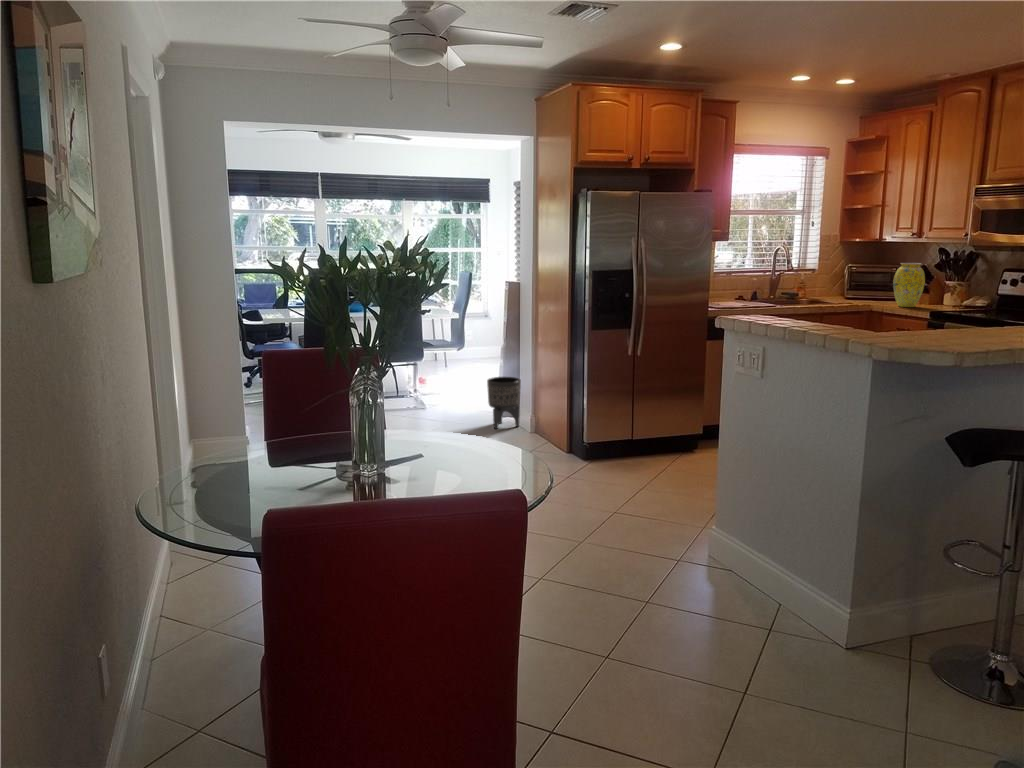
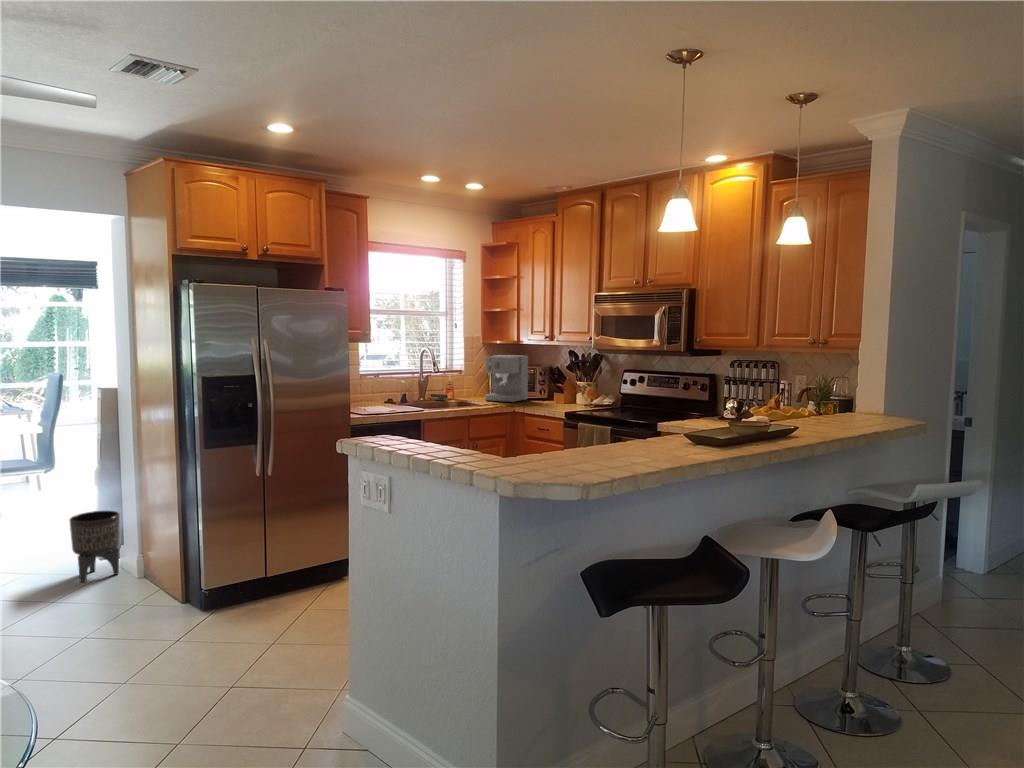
coffee maker: none [838,254,890,302] -> present [485,355,528,402]
vase: present [893,263,925,307] -> none [532,364,559,407]

